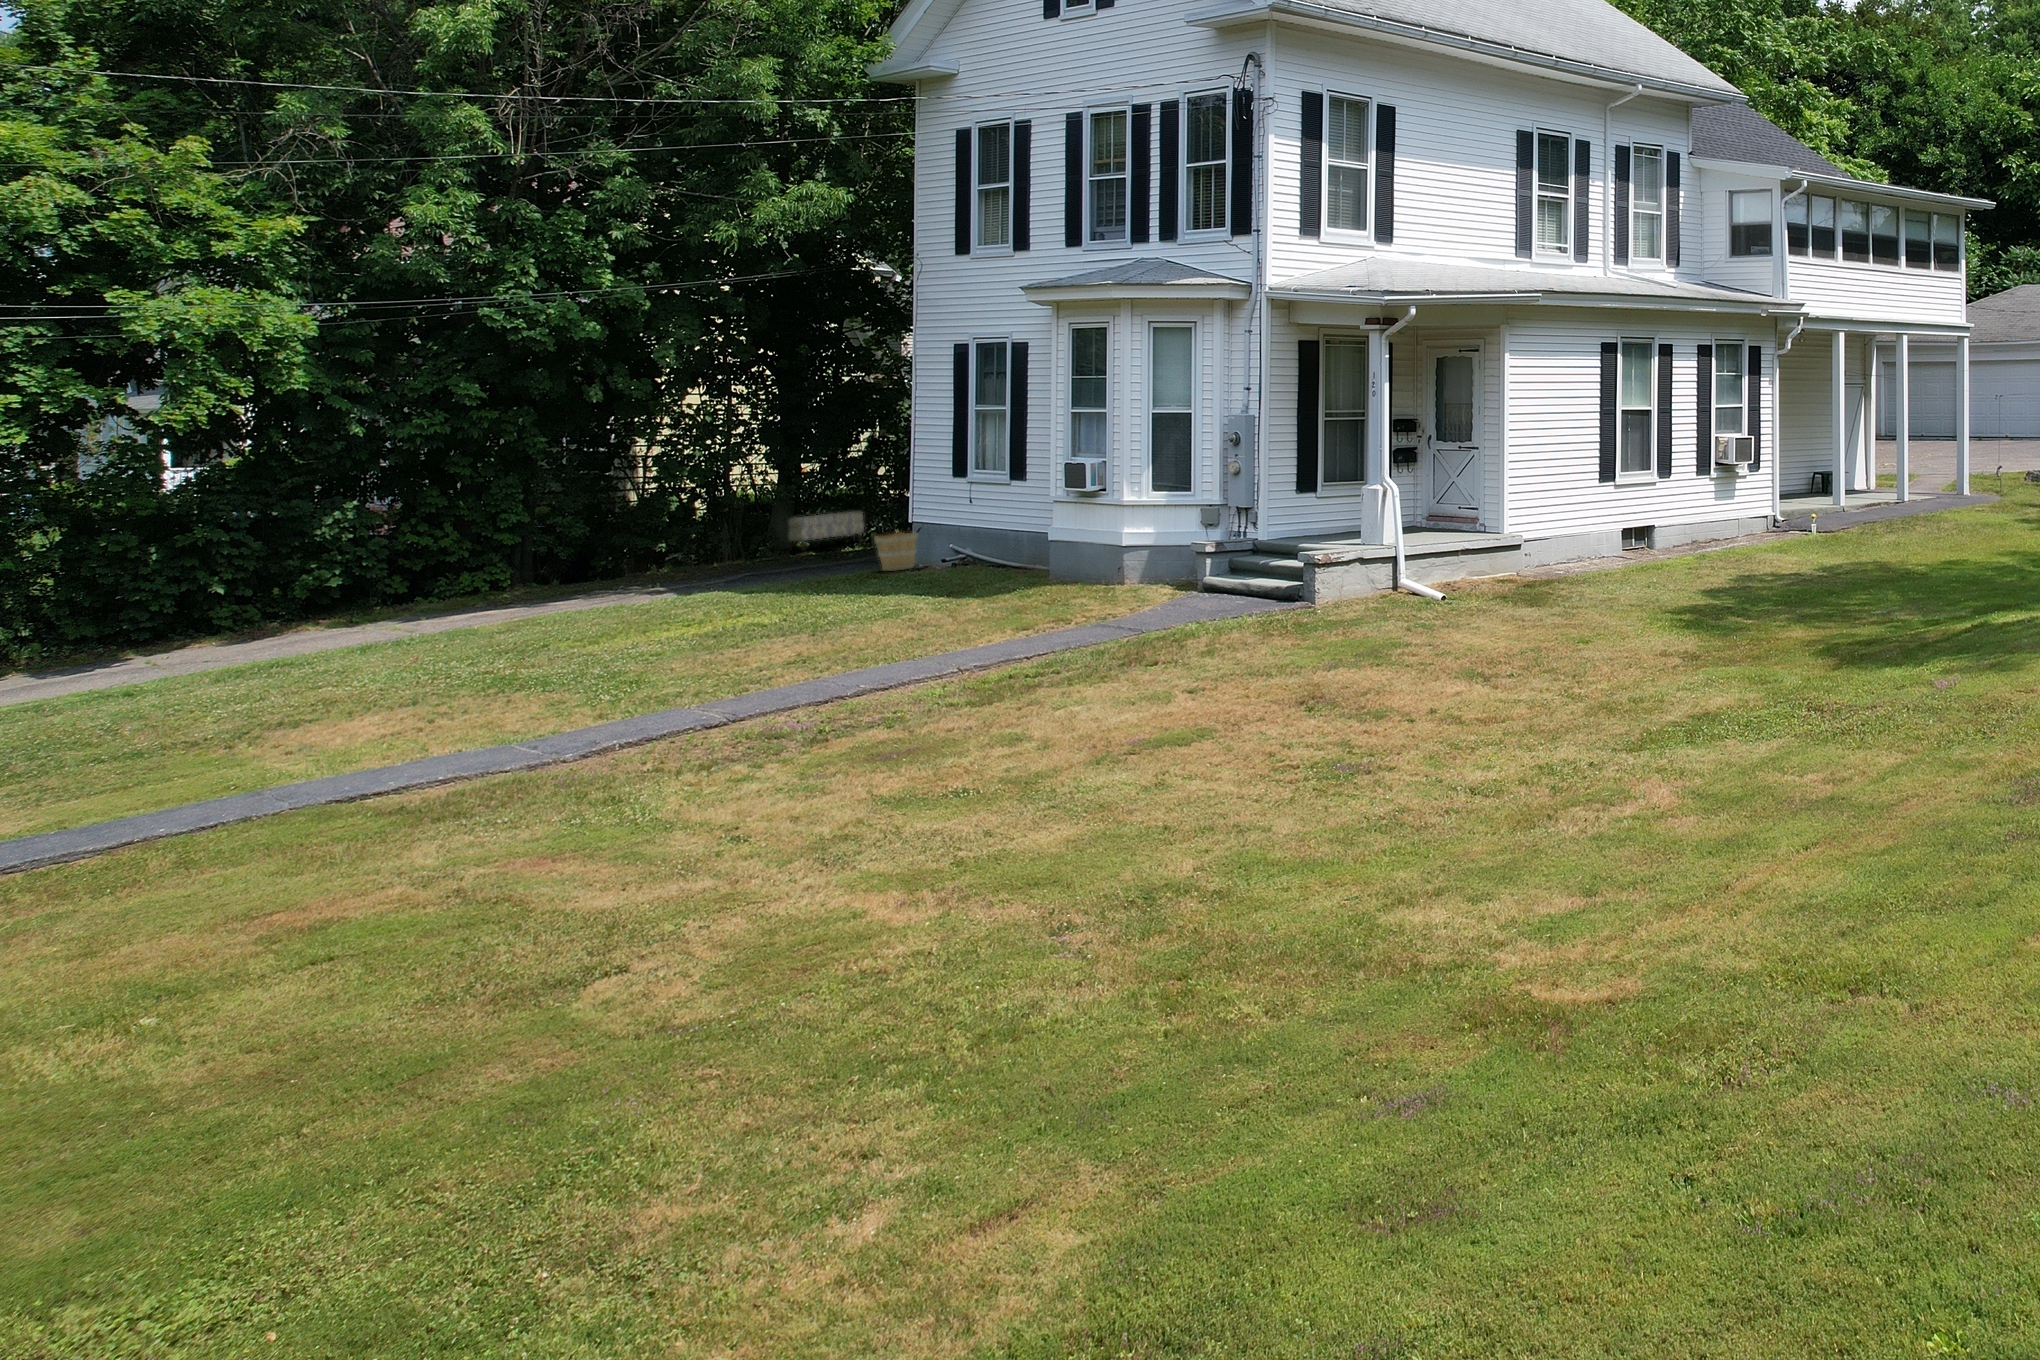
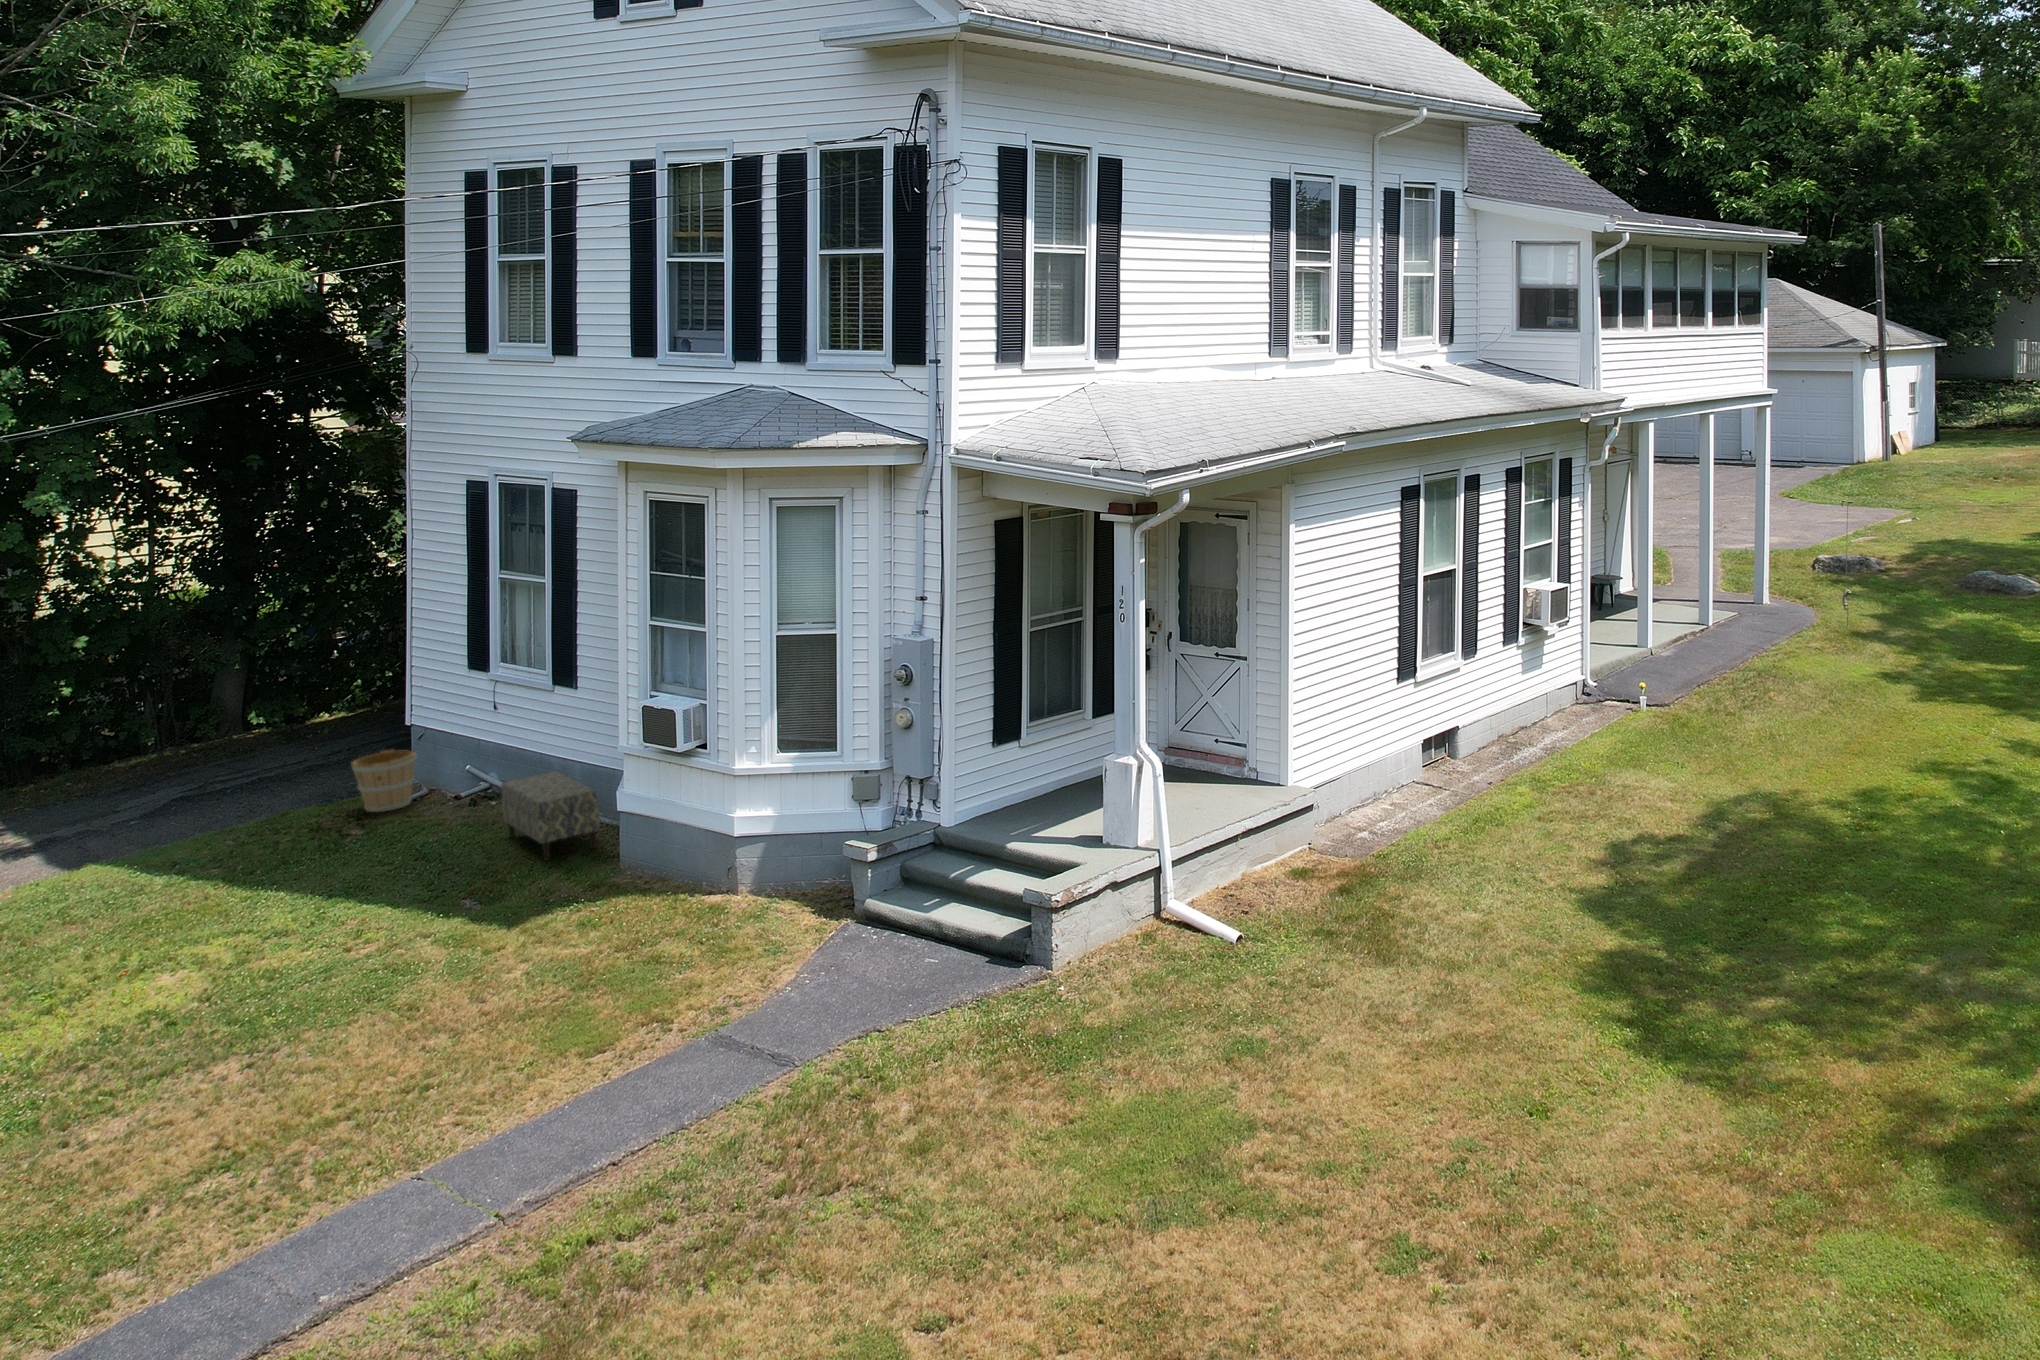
bench: present [789,512,864,550] -> present [501,771,600,861]

